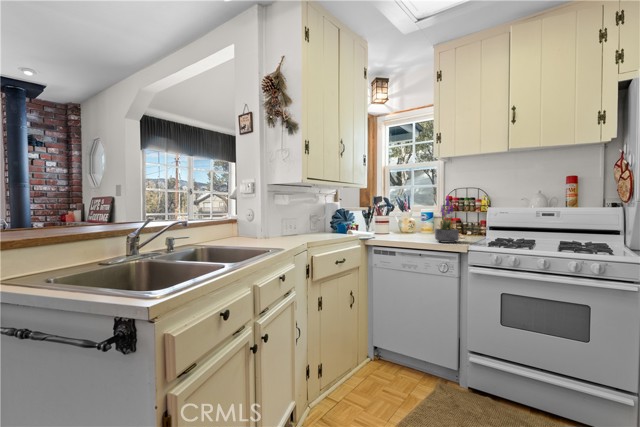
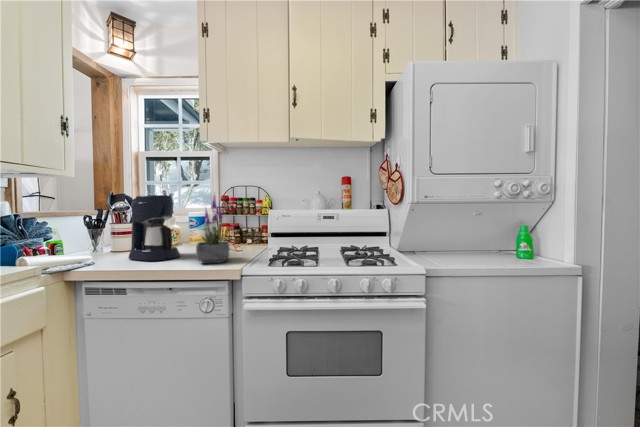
coffee maker: none [389,197,421,239] -> present [128,195,180,261]

